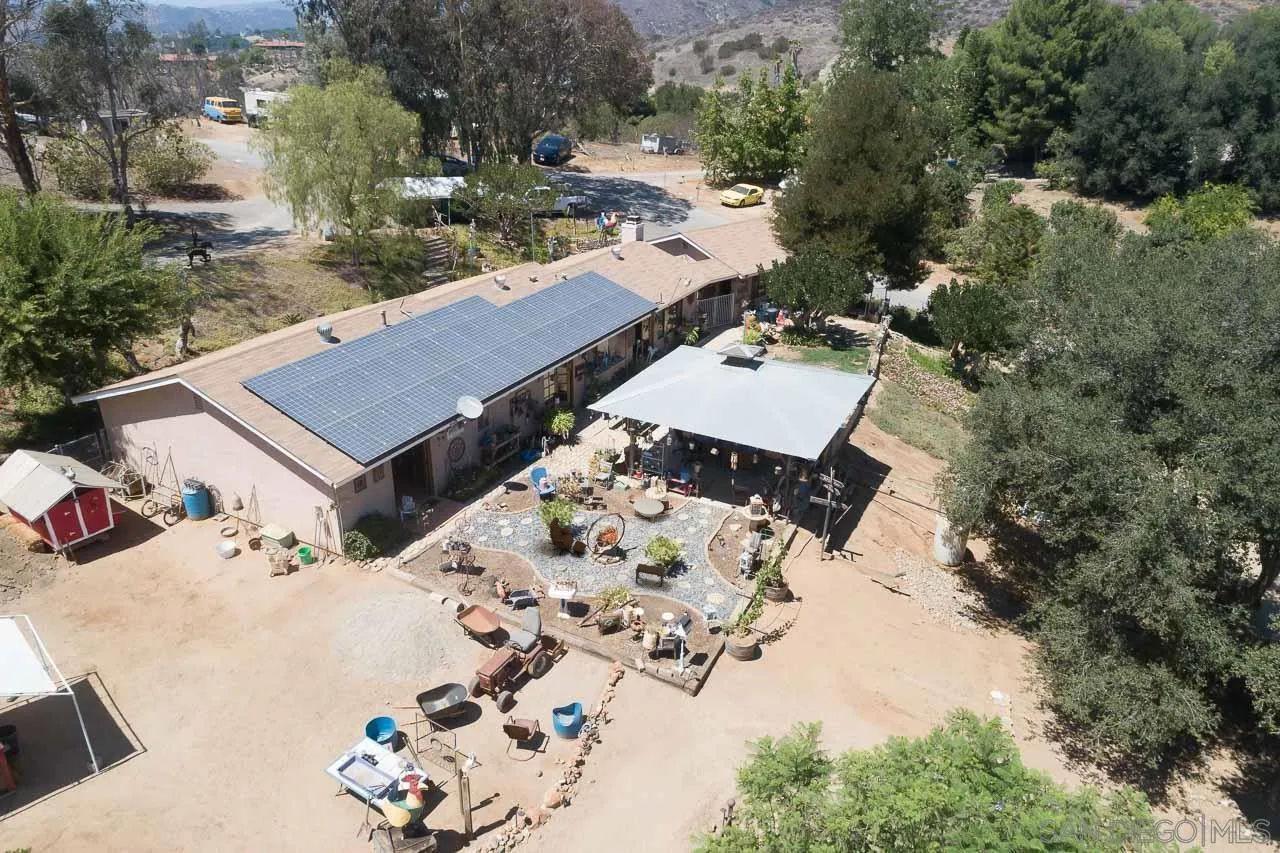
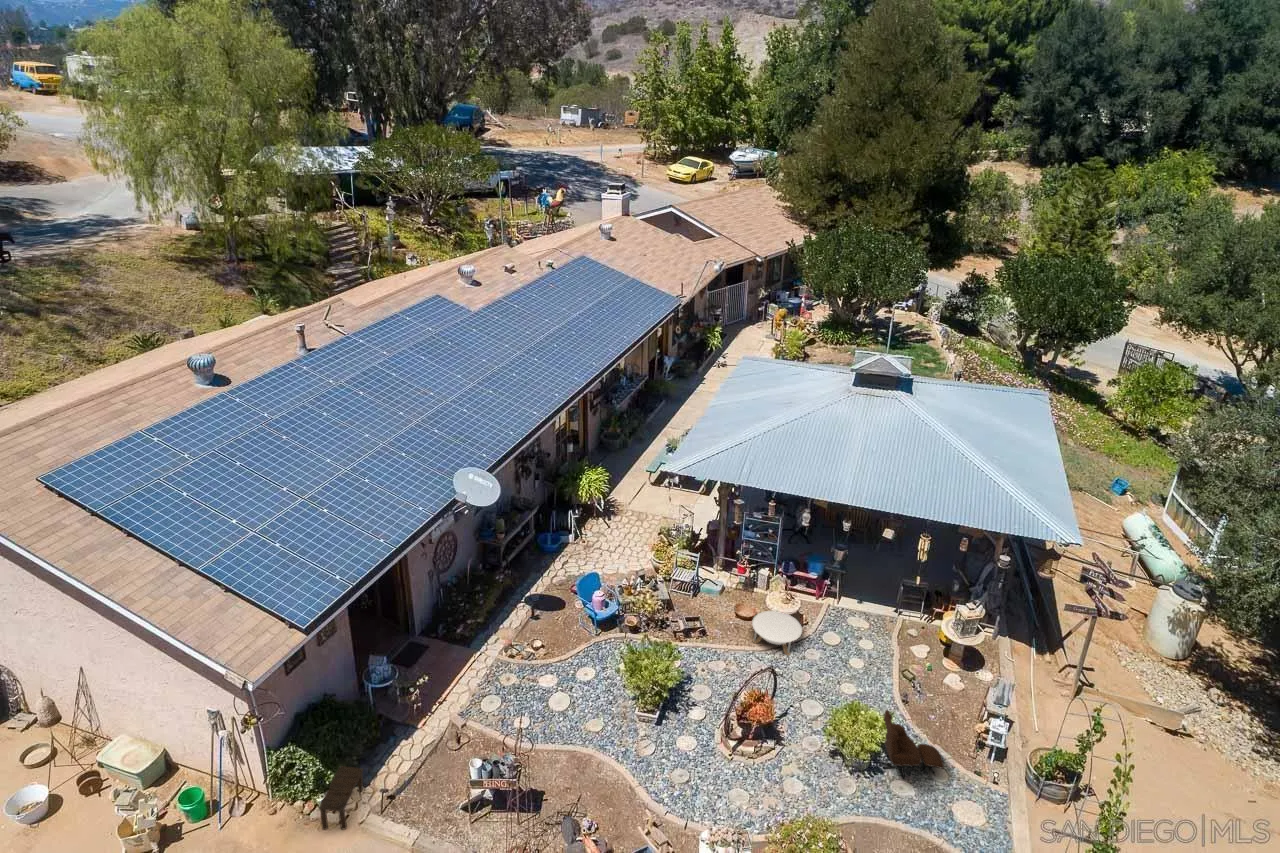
lounge chair: present [550,517,586,556] -> present [883,710,944,779]
bench: present [636,563,666,587] -> present [319,766,363,830]

